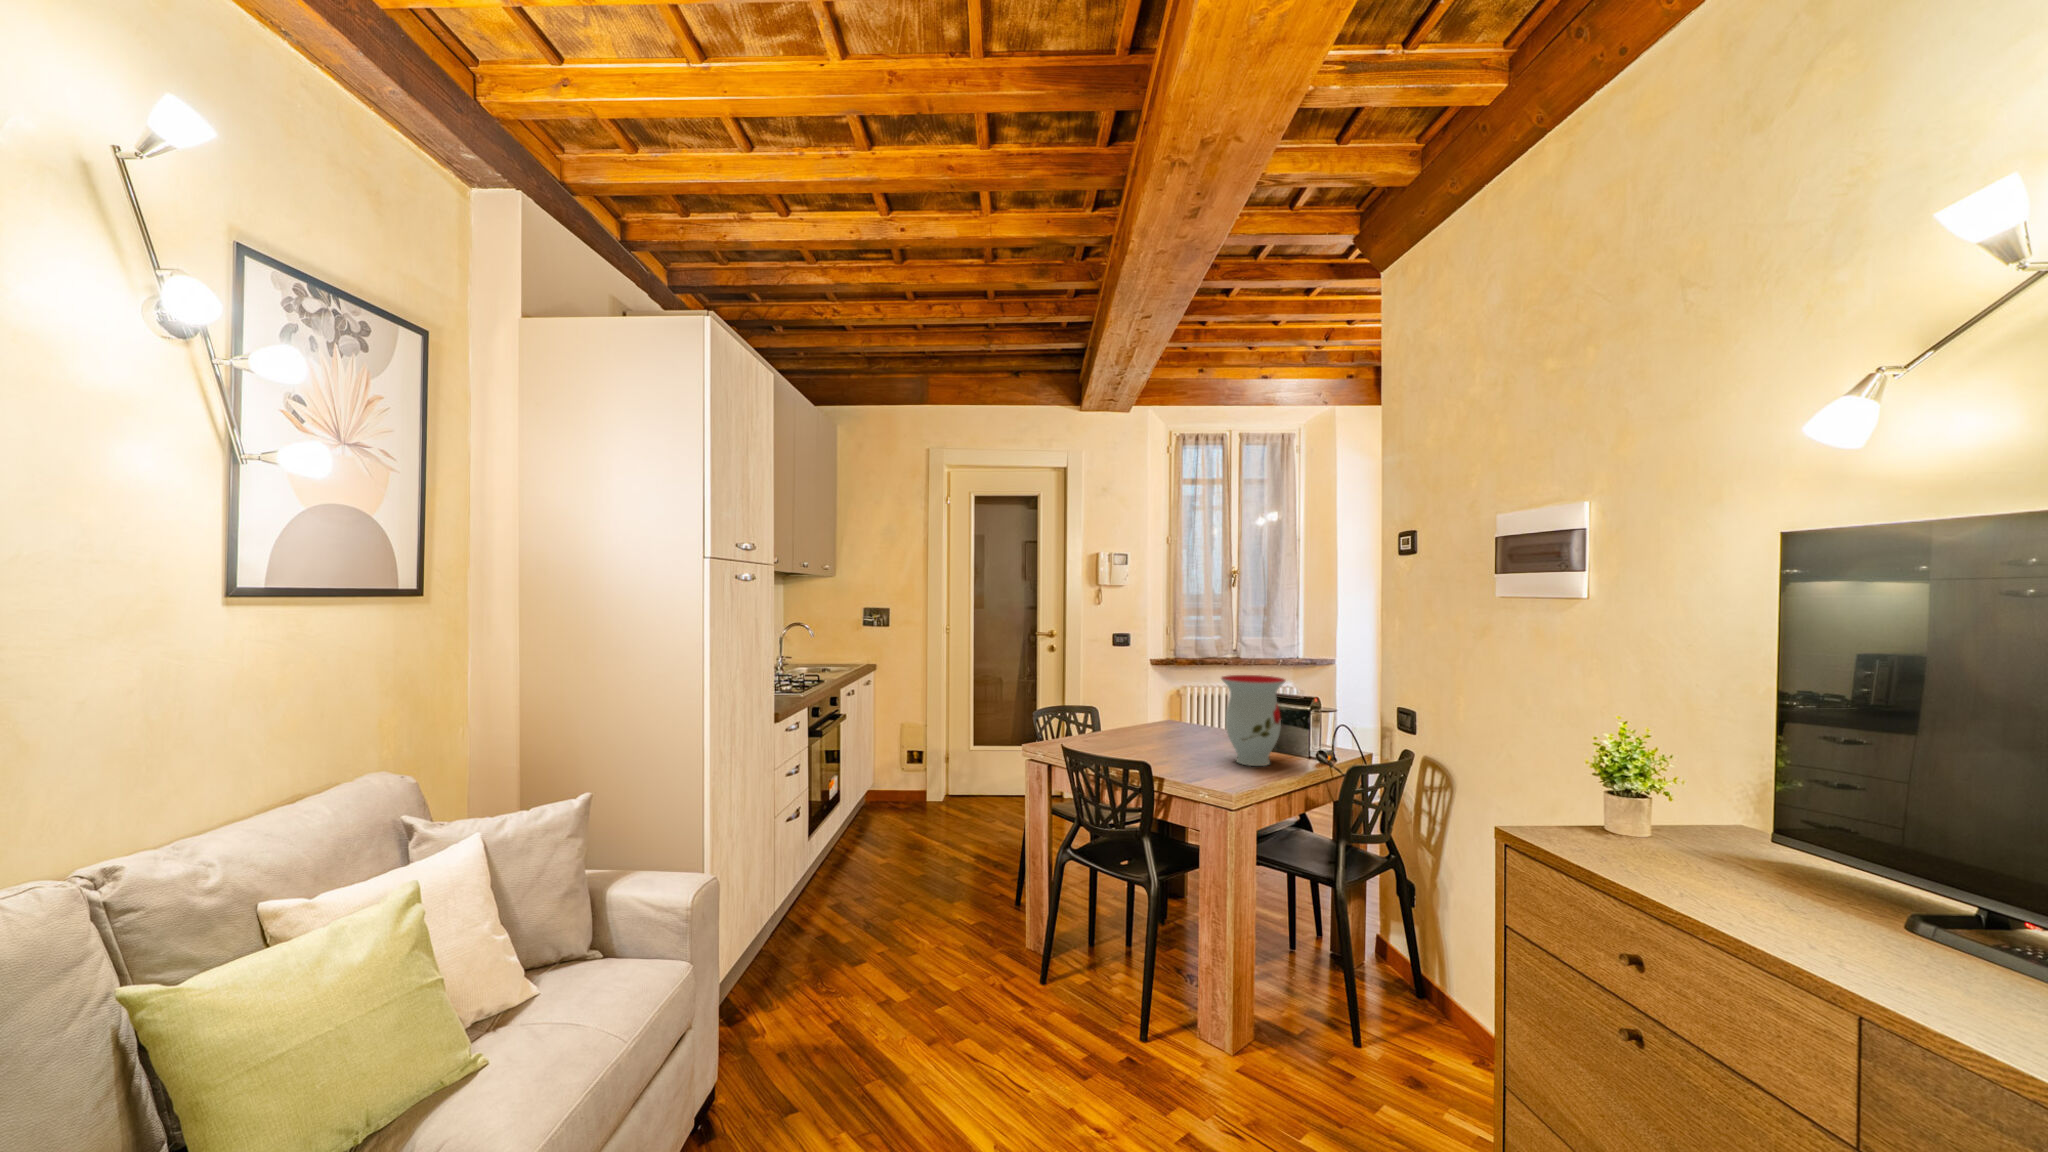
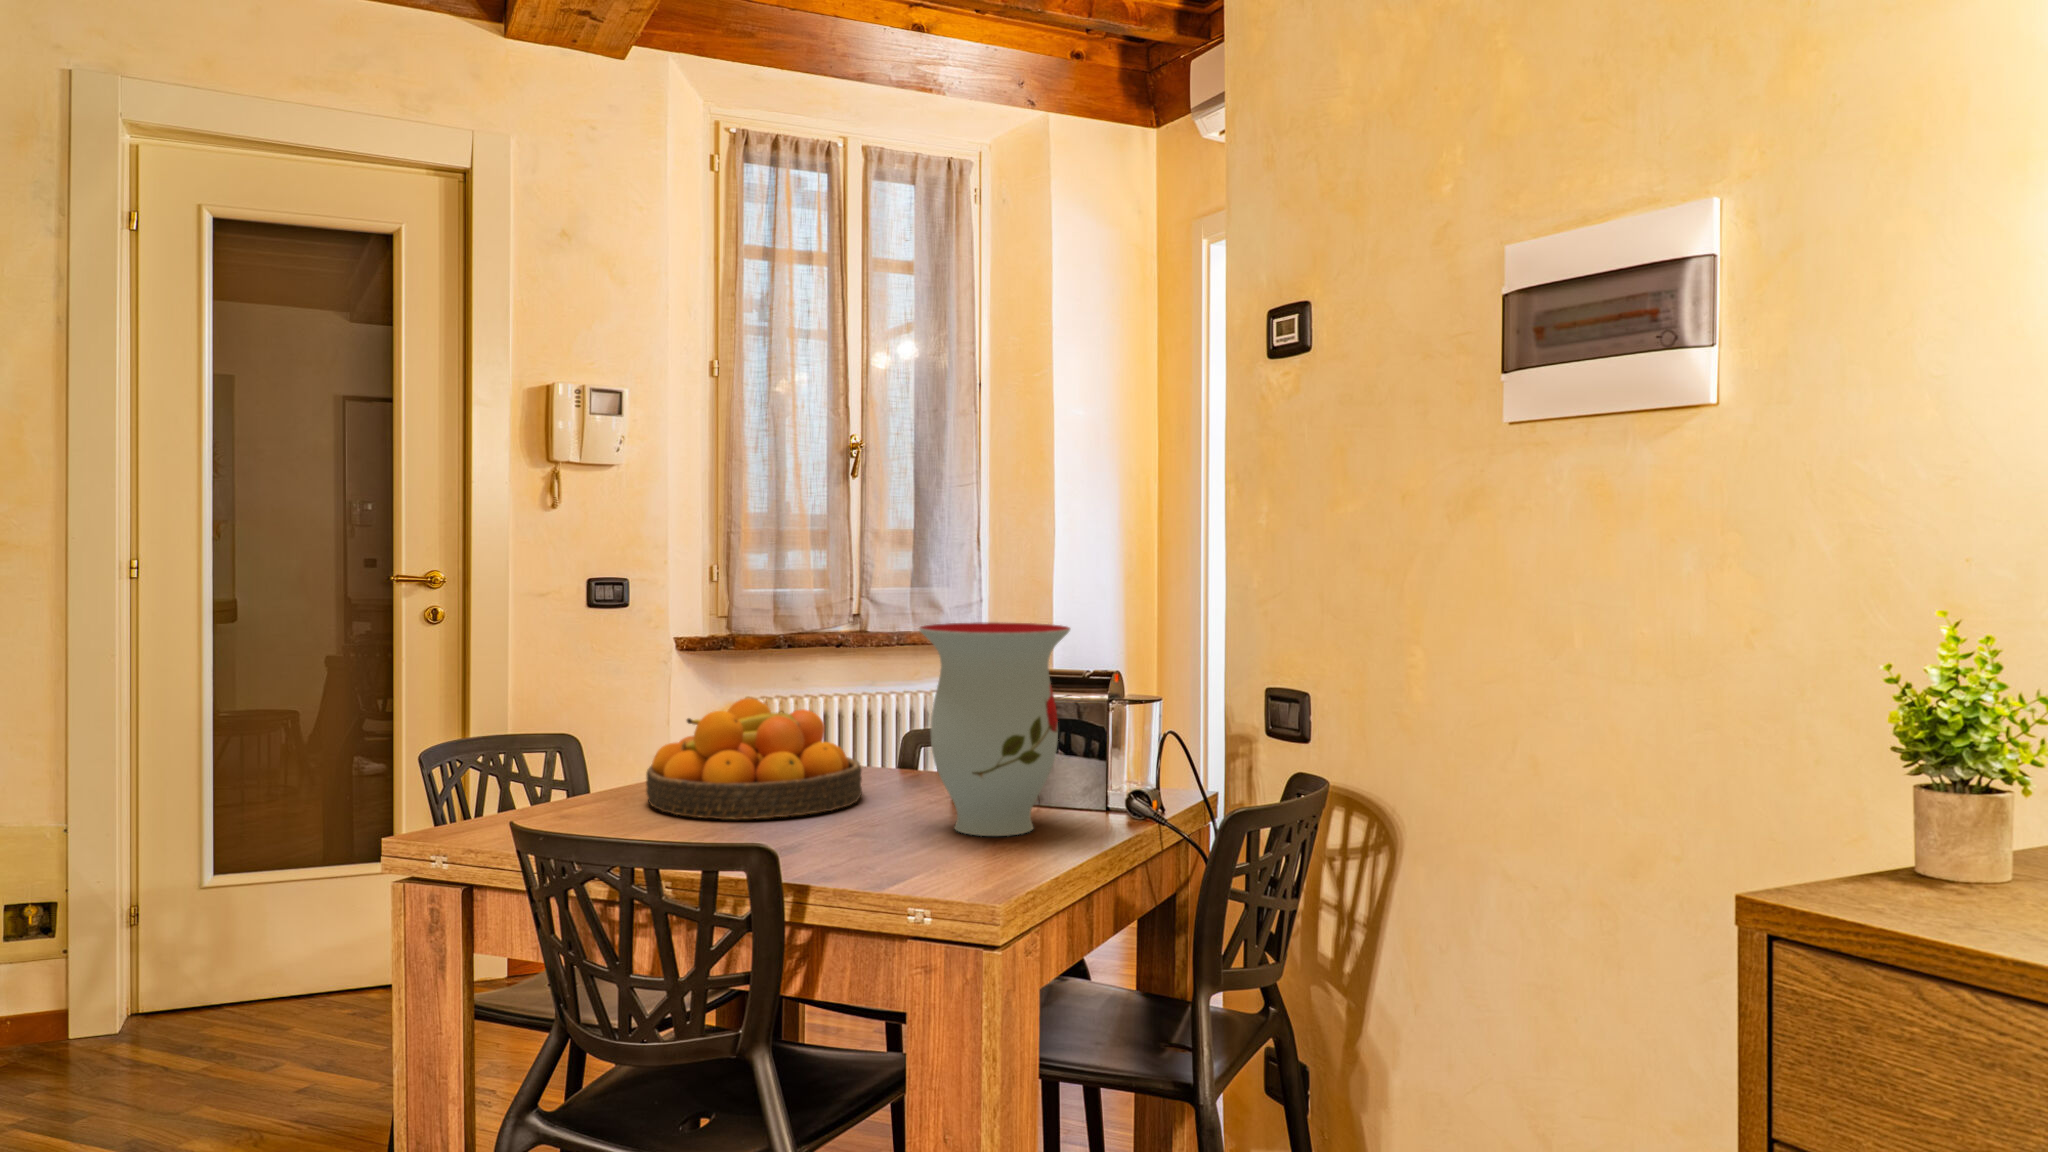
fruit bowl: none [1118,699,1205,750] -> present [646,698,862,820]

